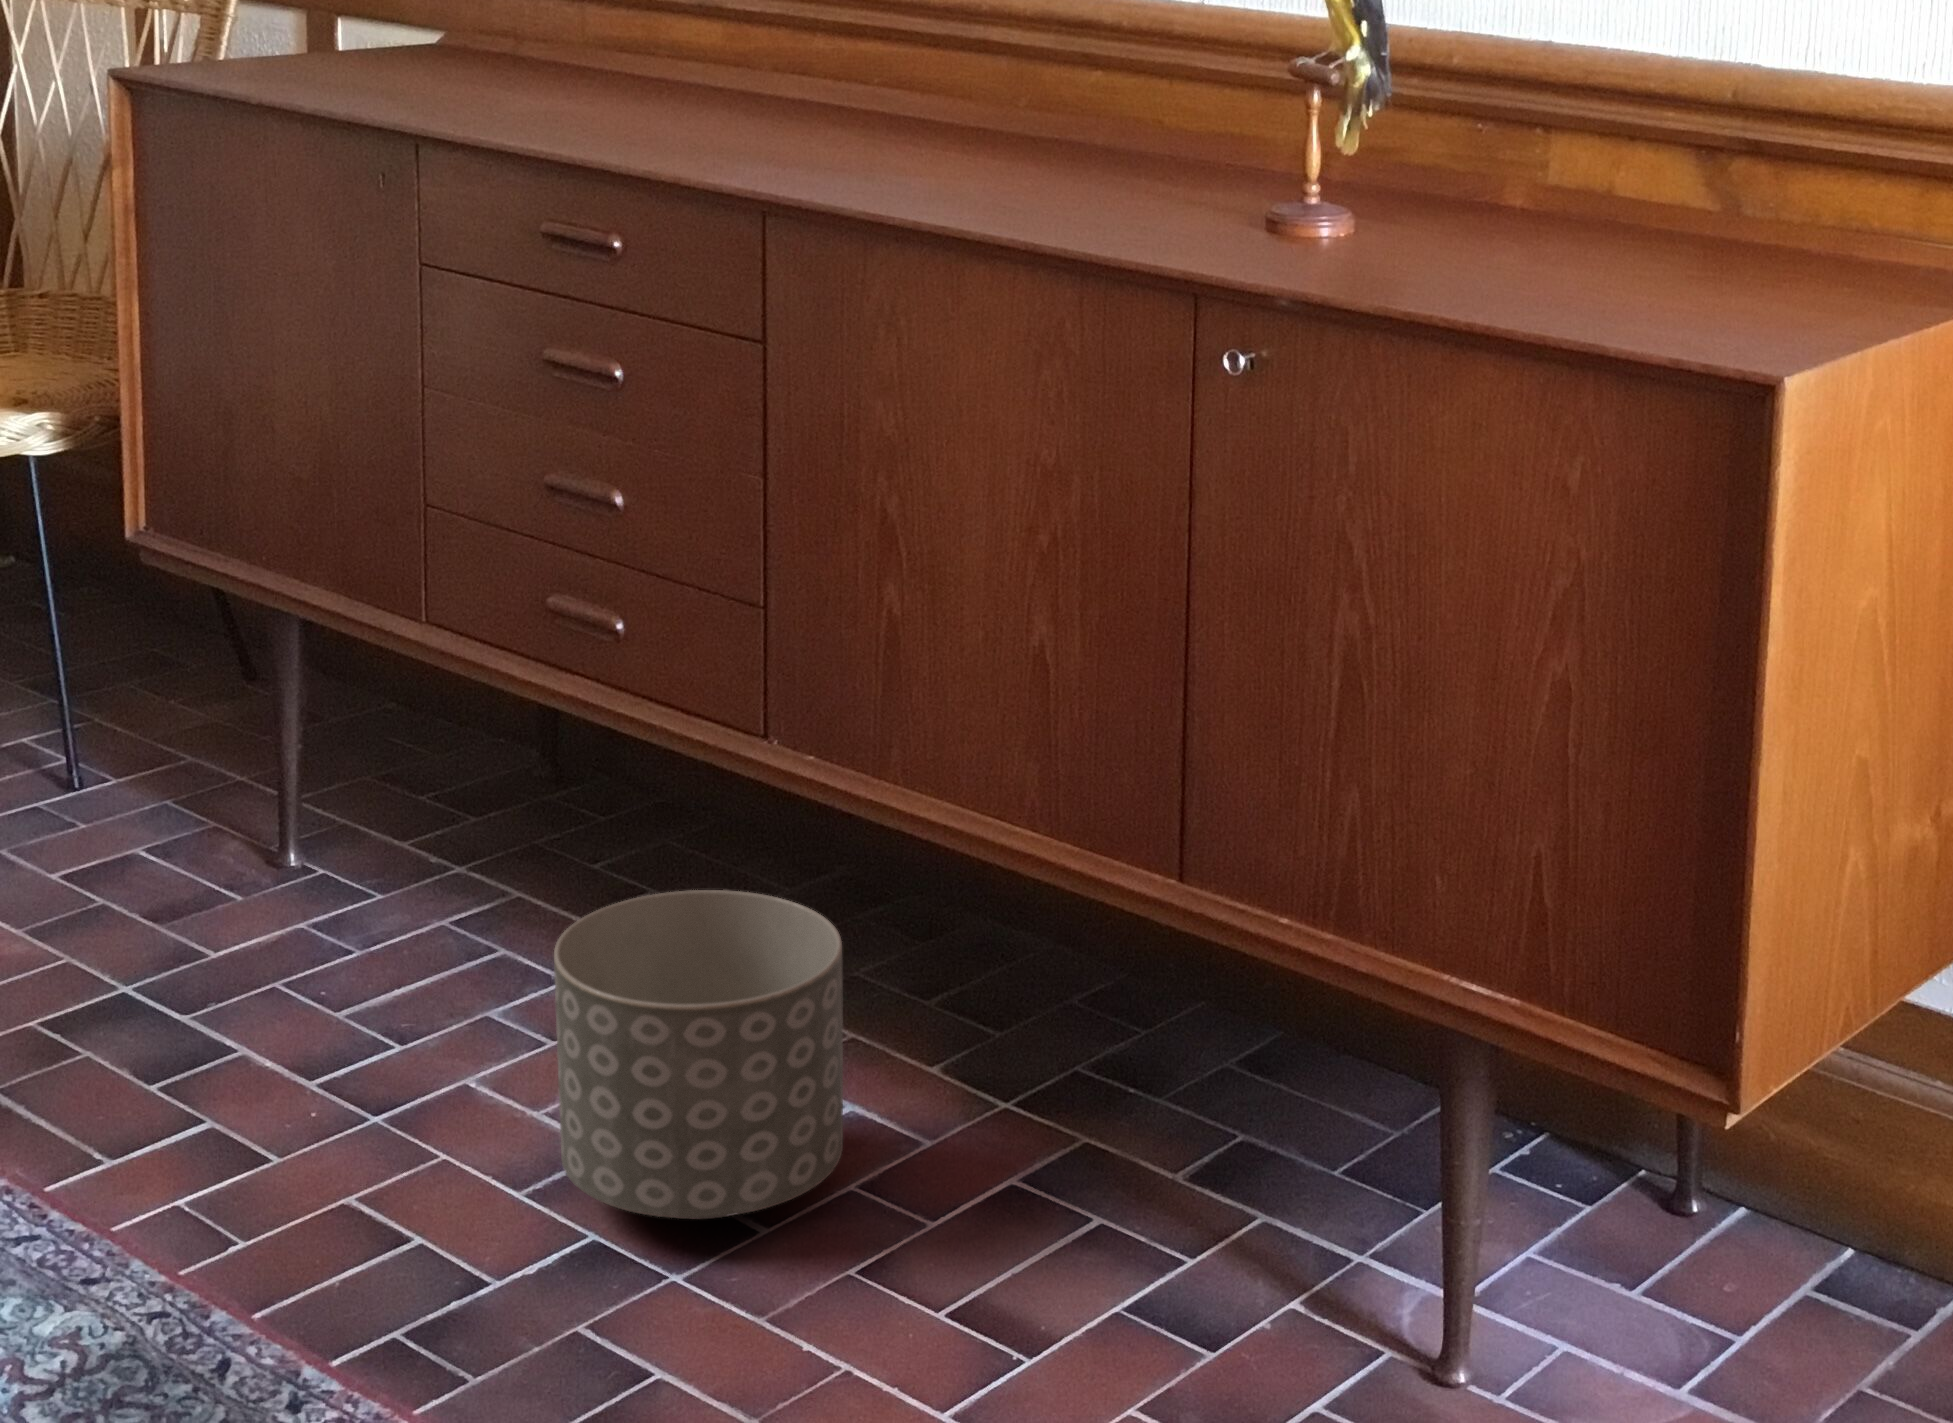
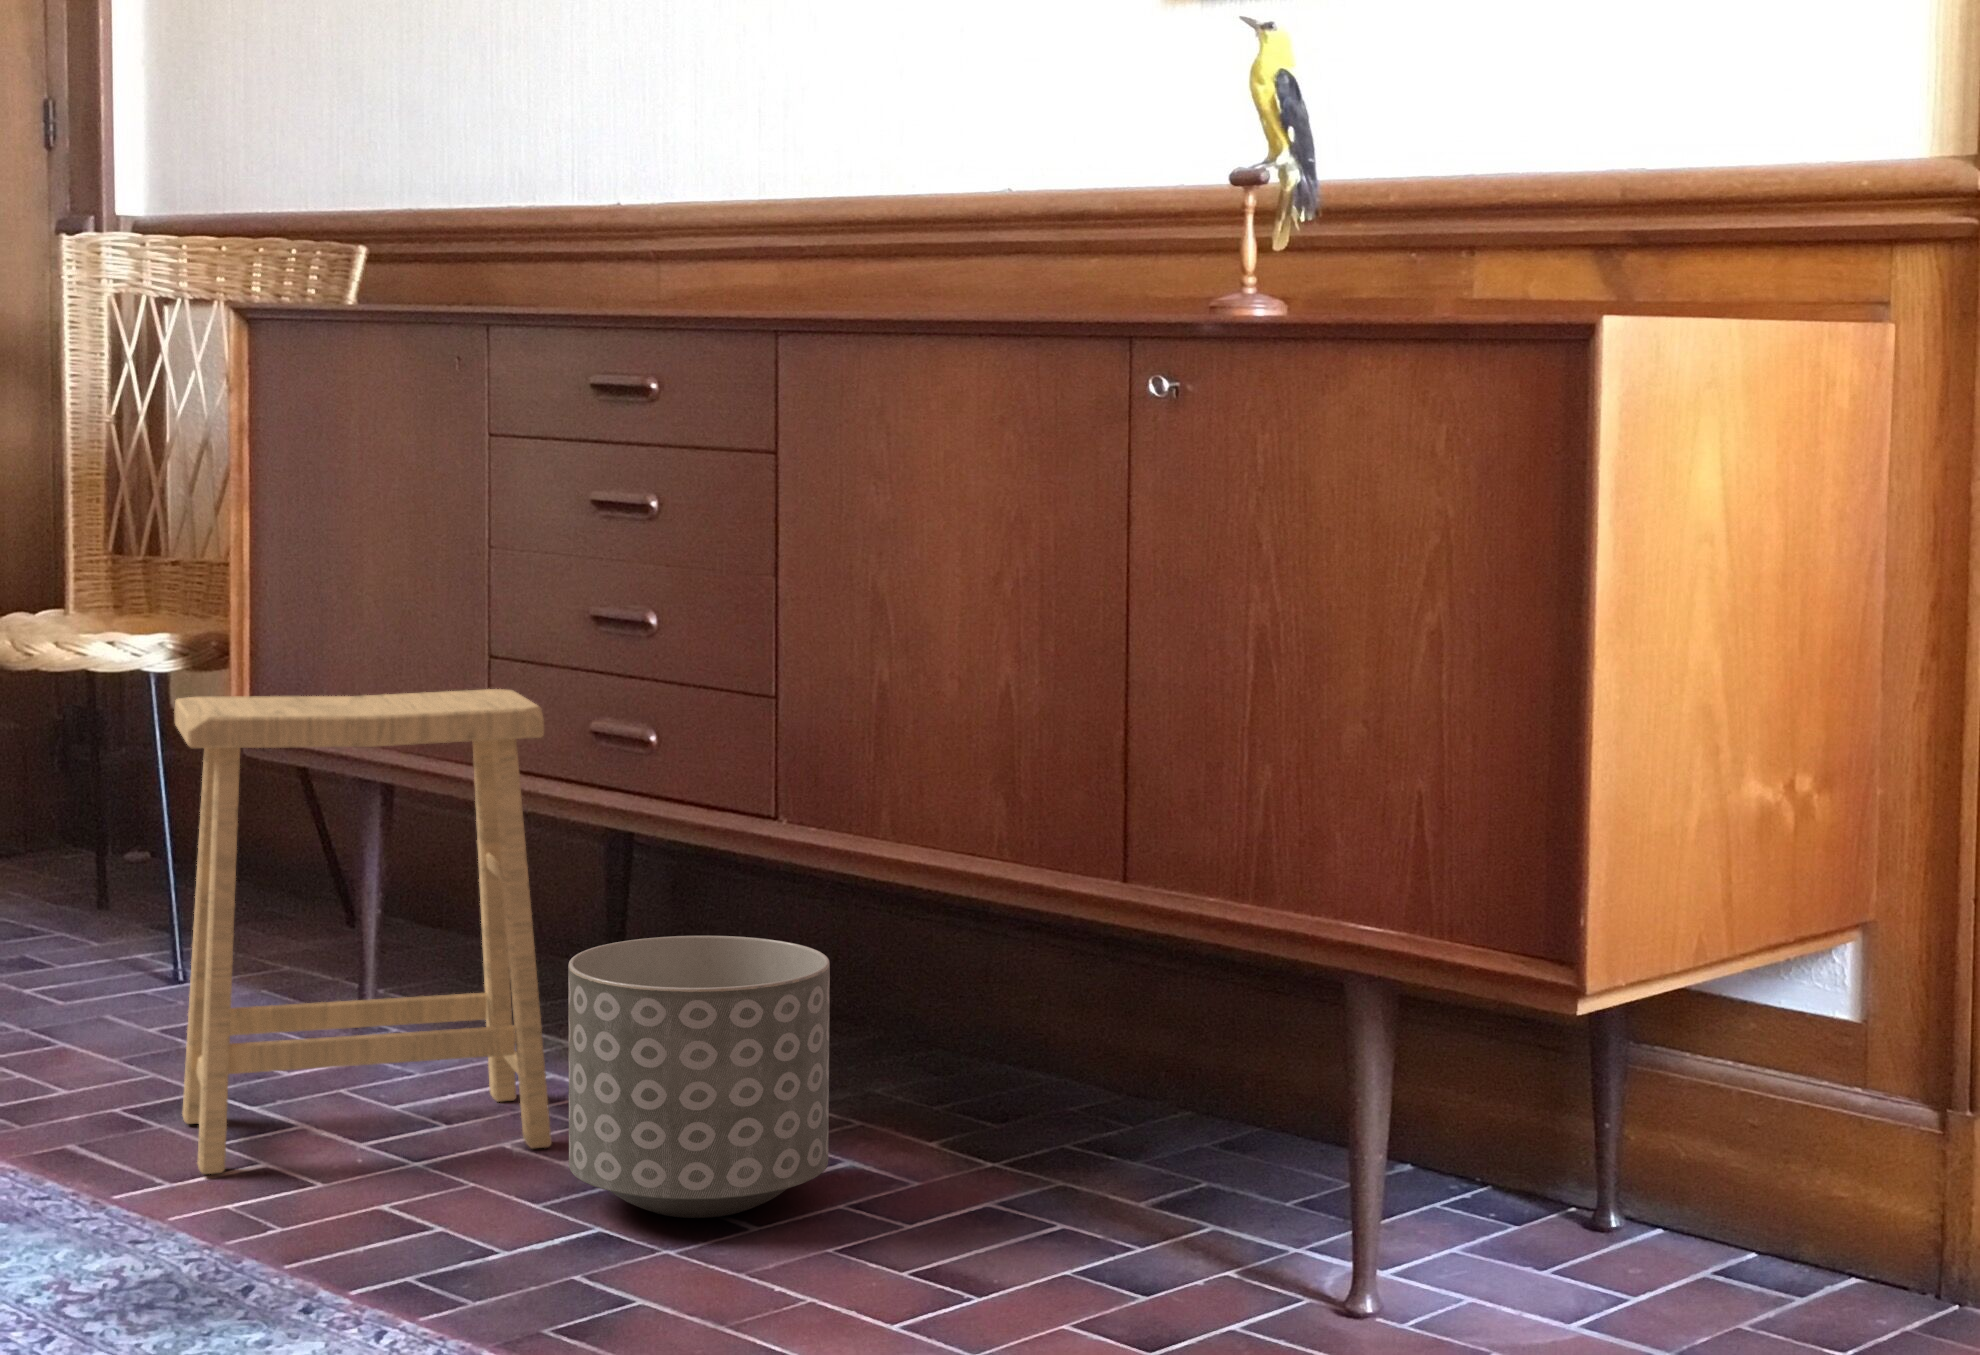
footstool: none [82,584,533,1159] -> present [175,689,552,1174]

